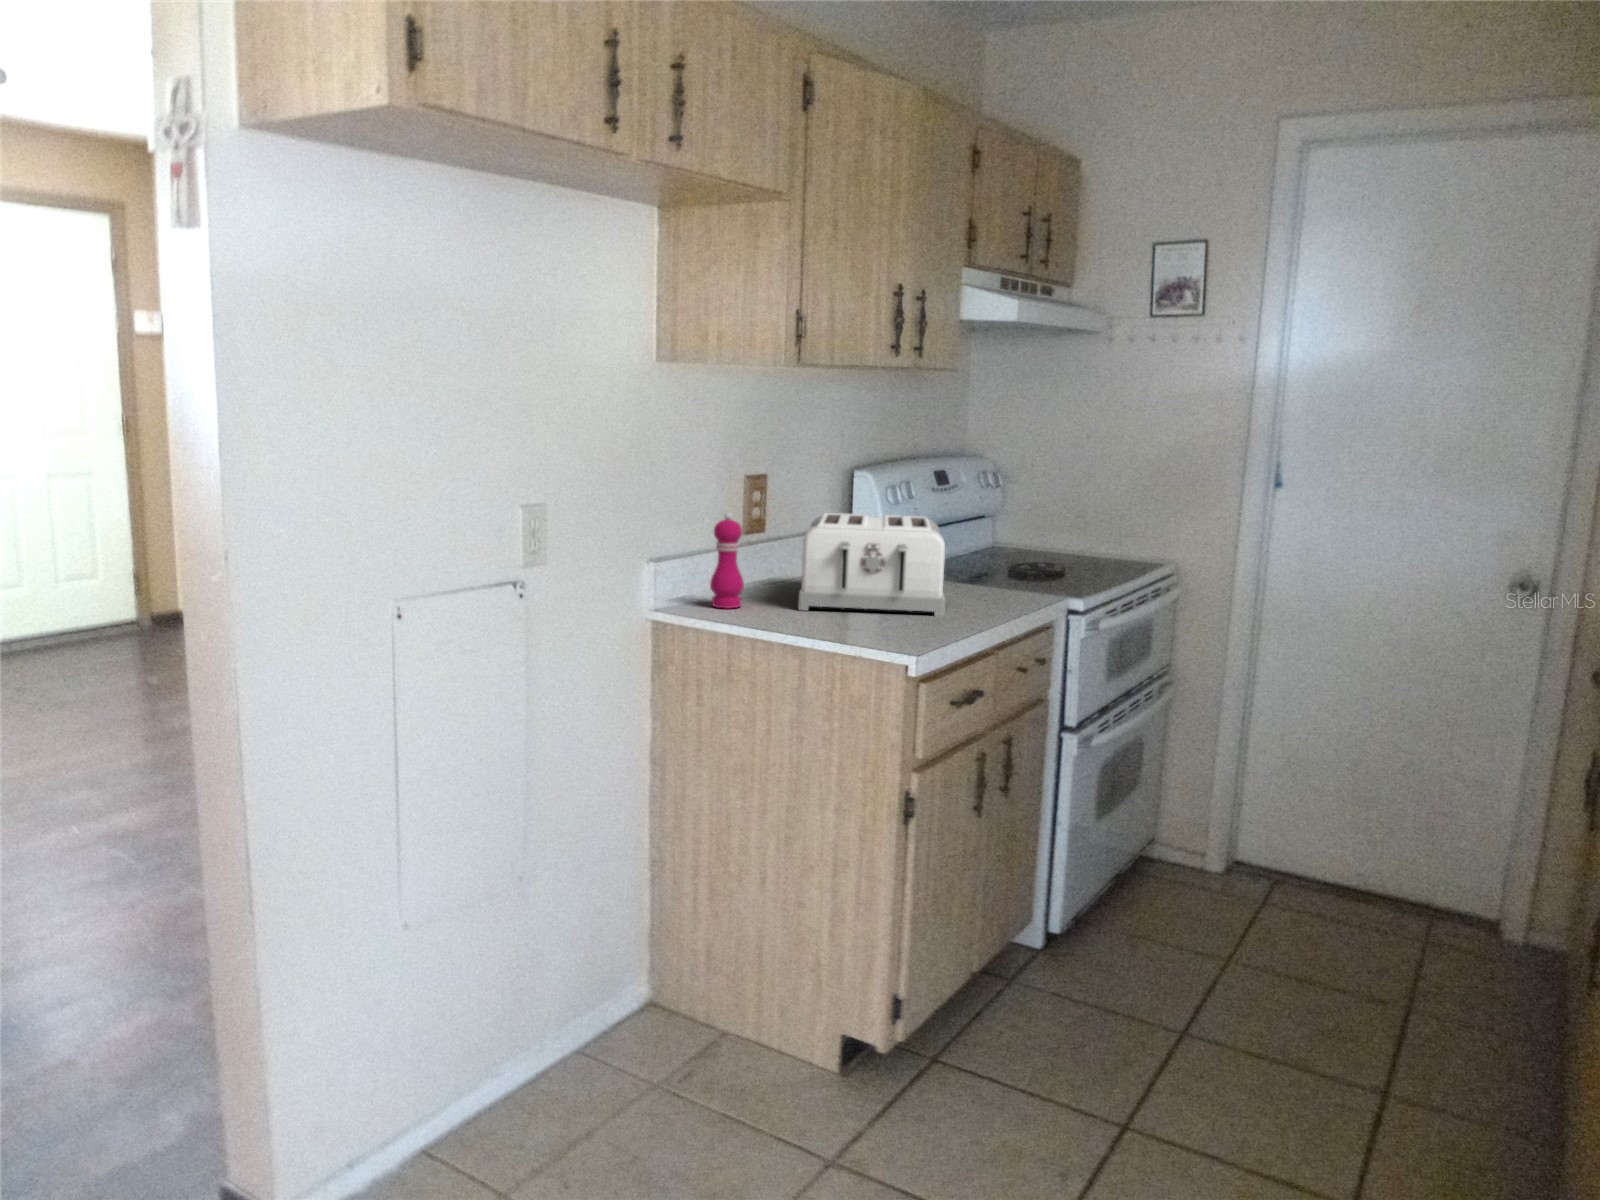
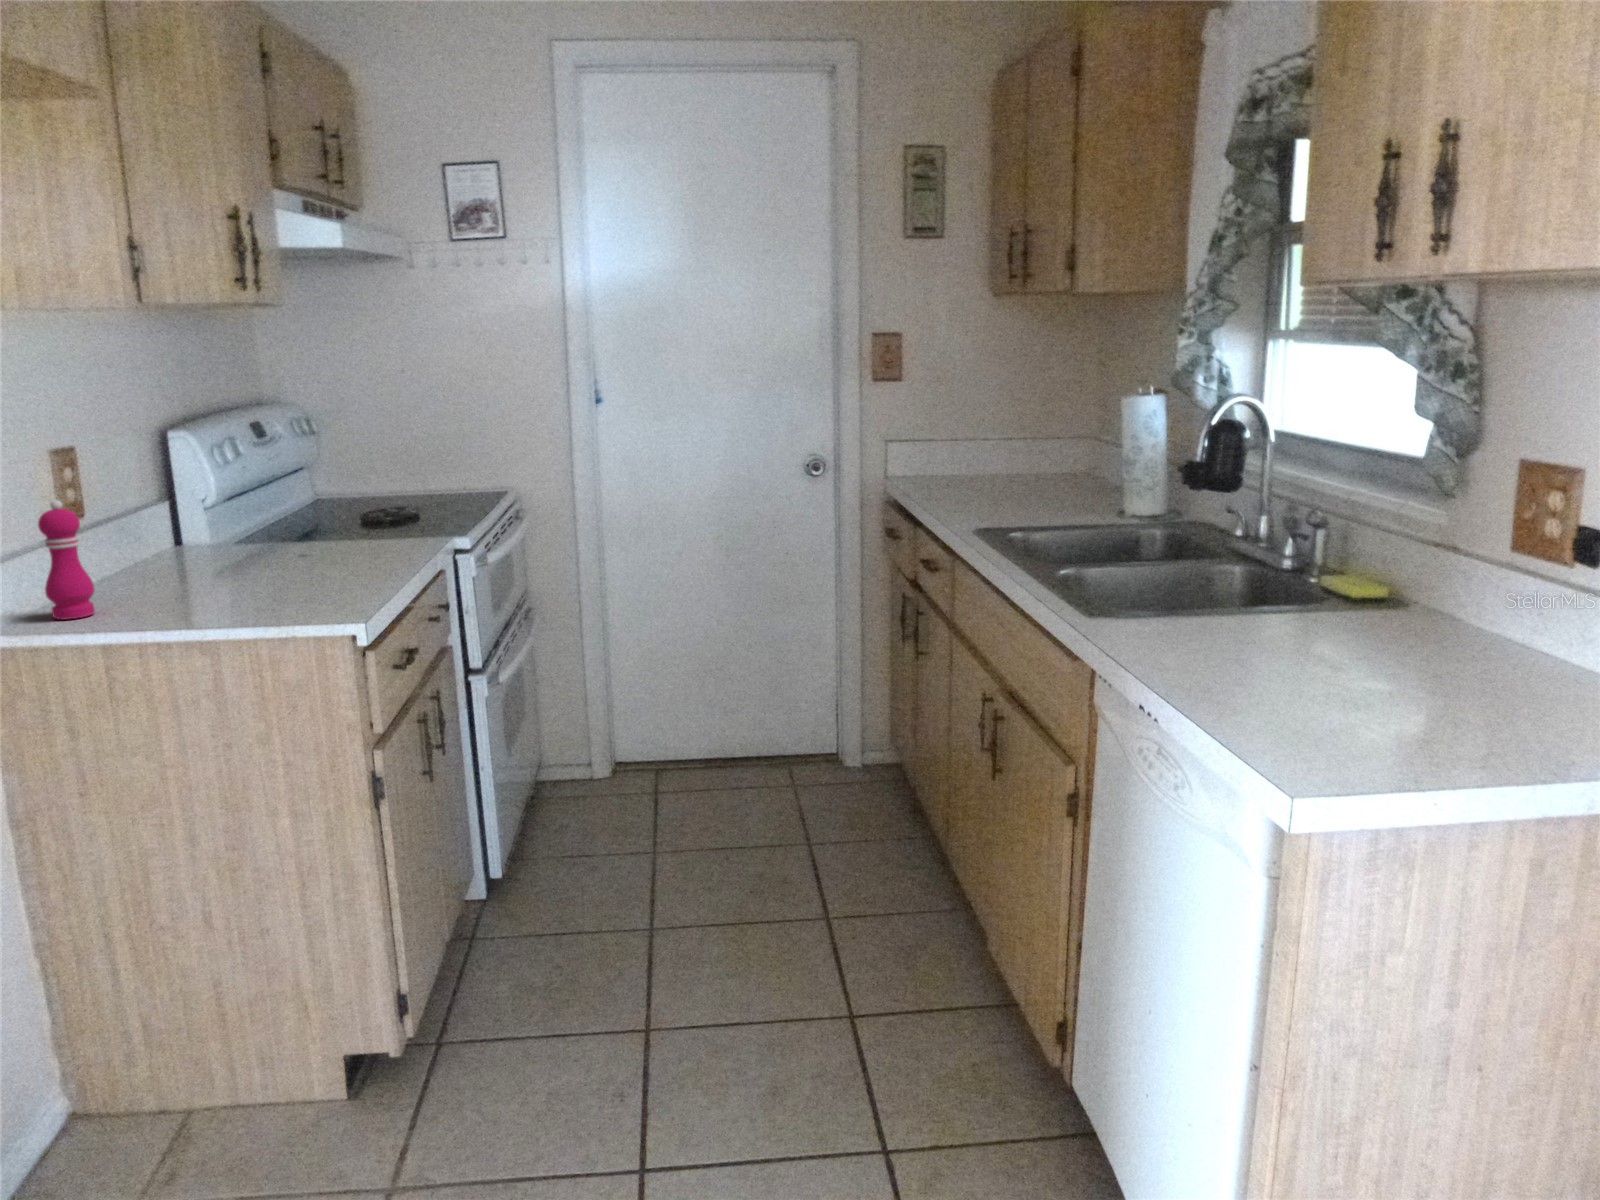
toaster: present [798,513,945,616] -> none [146,475,352,603]

